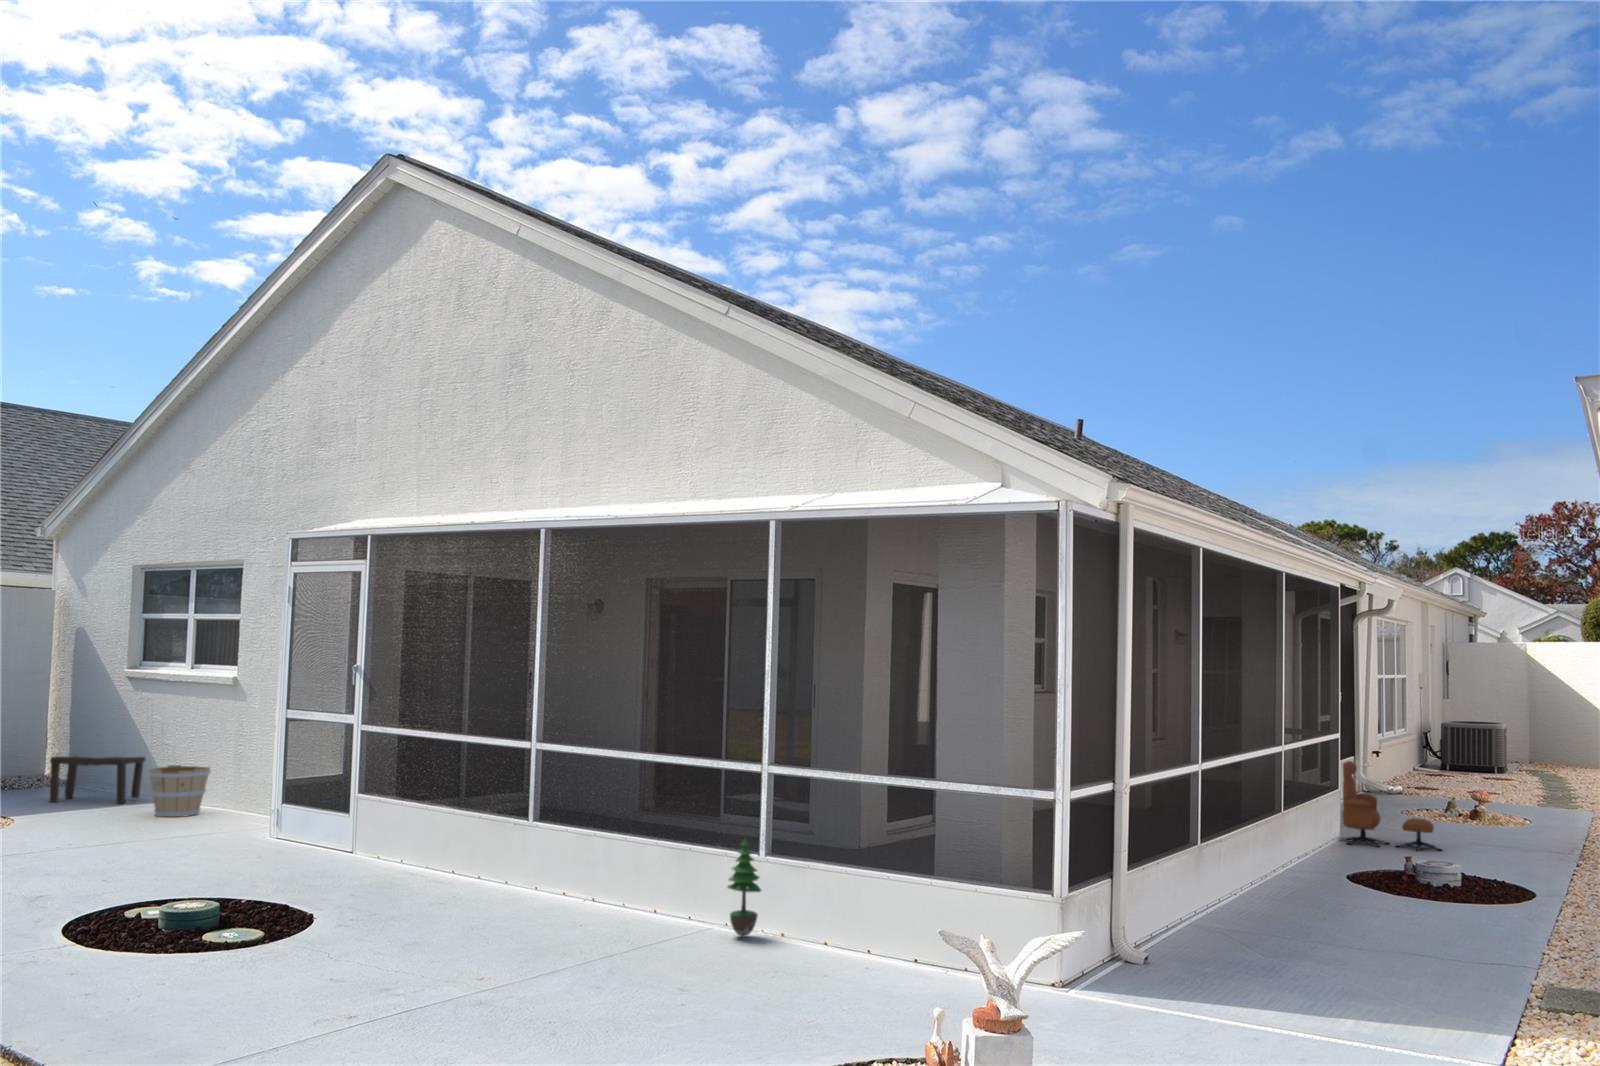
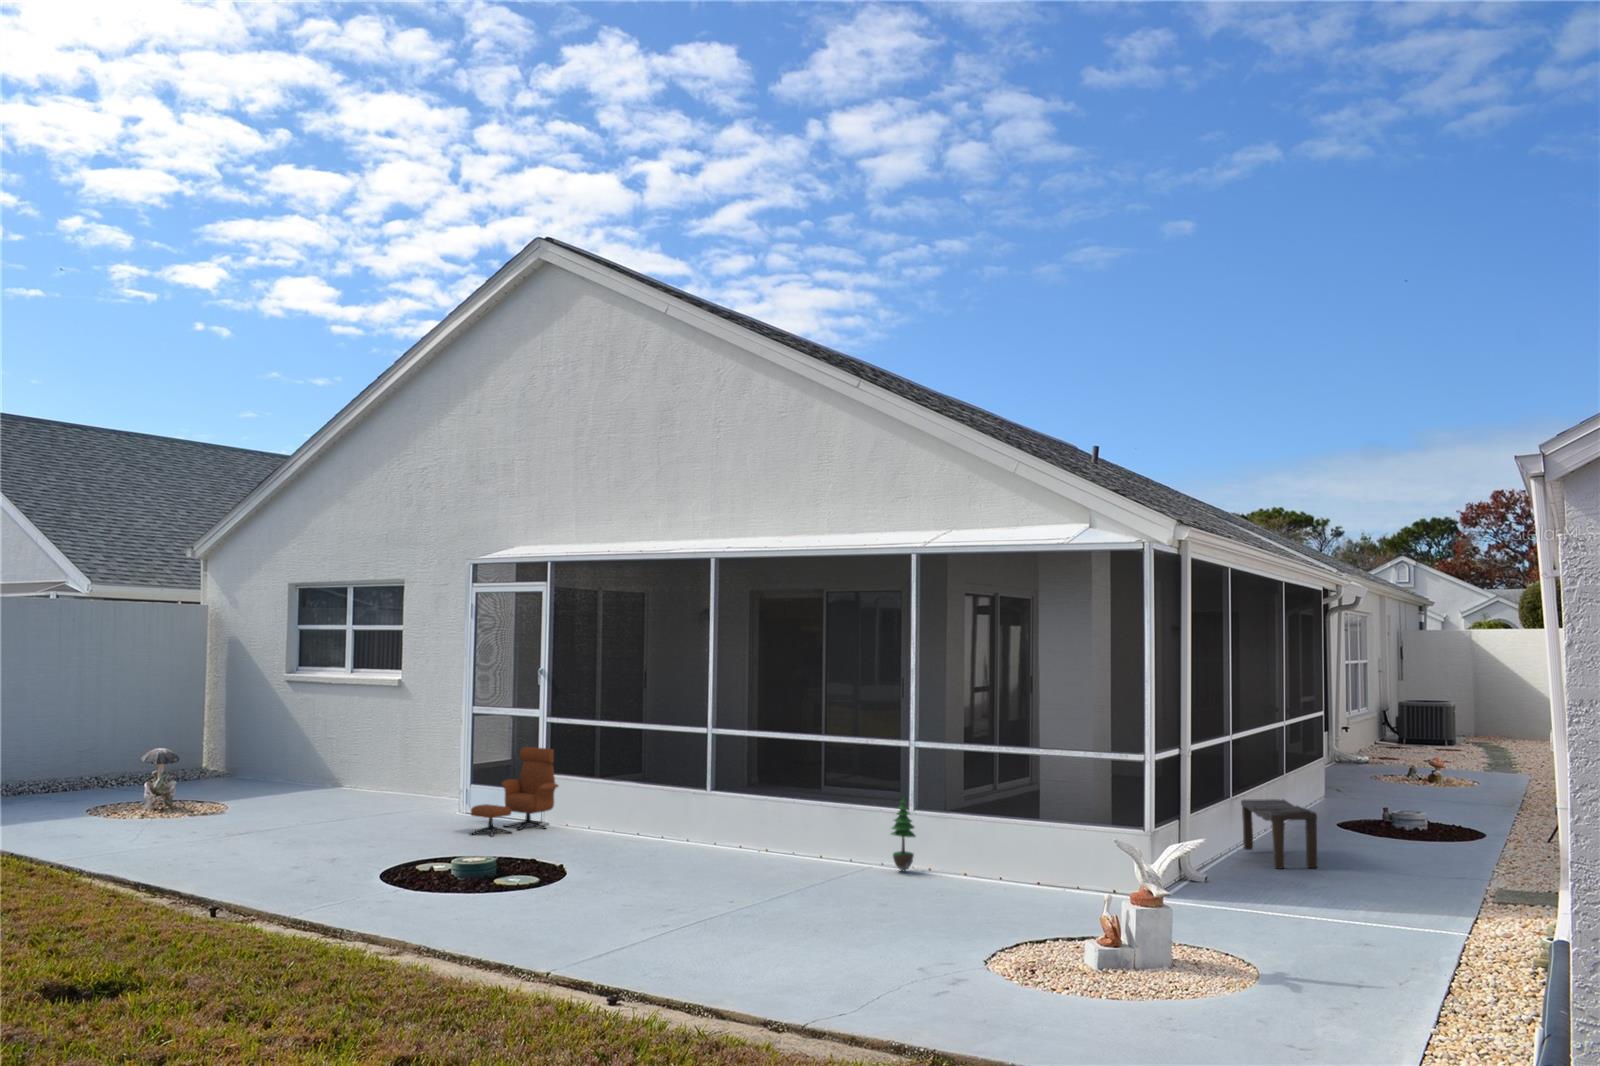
bench: present [50,756,145,804] -> present [1241,799,1318,869]
lounge chair: present [1339,761,1442,851] -> present [470,747,558,836]
wooden bucket: present [149,765,211,817] -> none [332,754,382,799]

